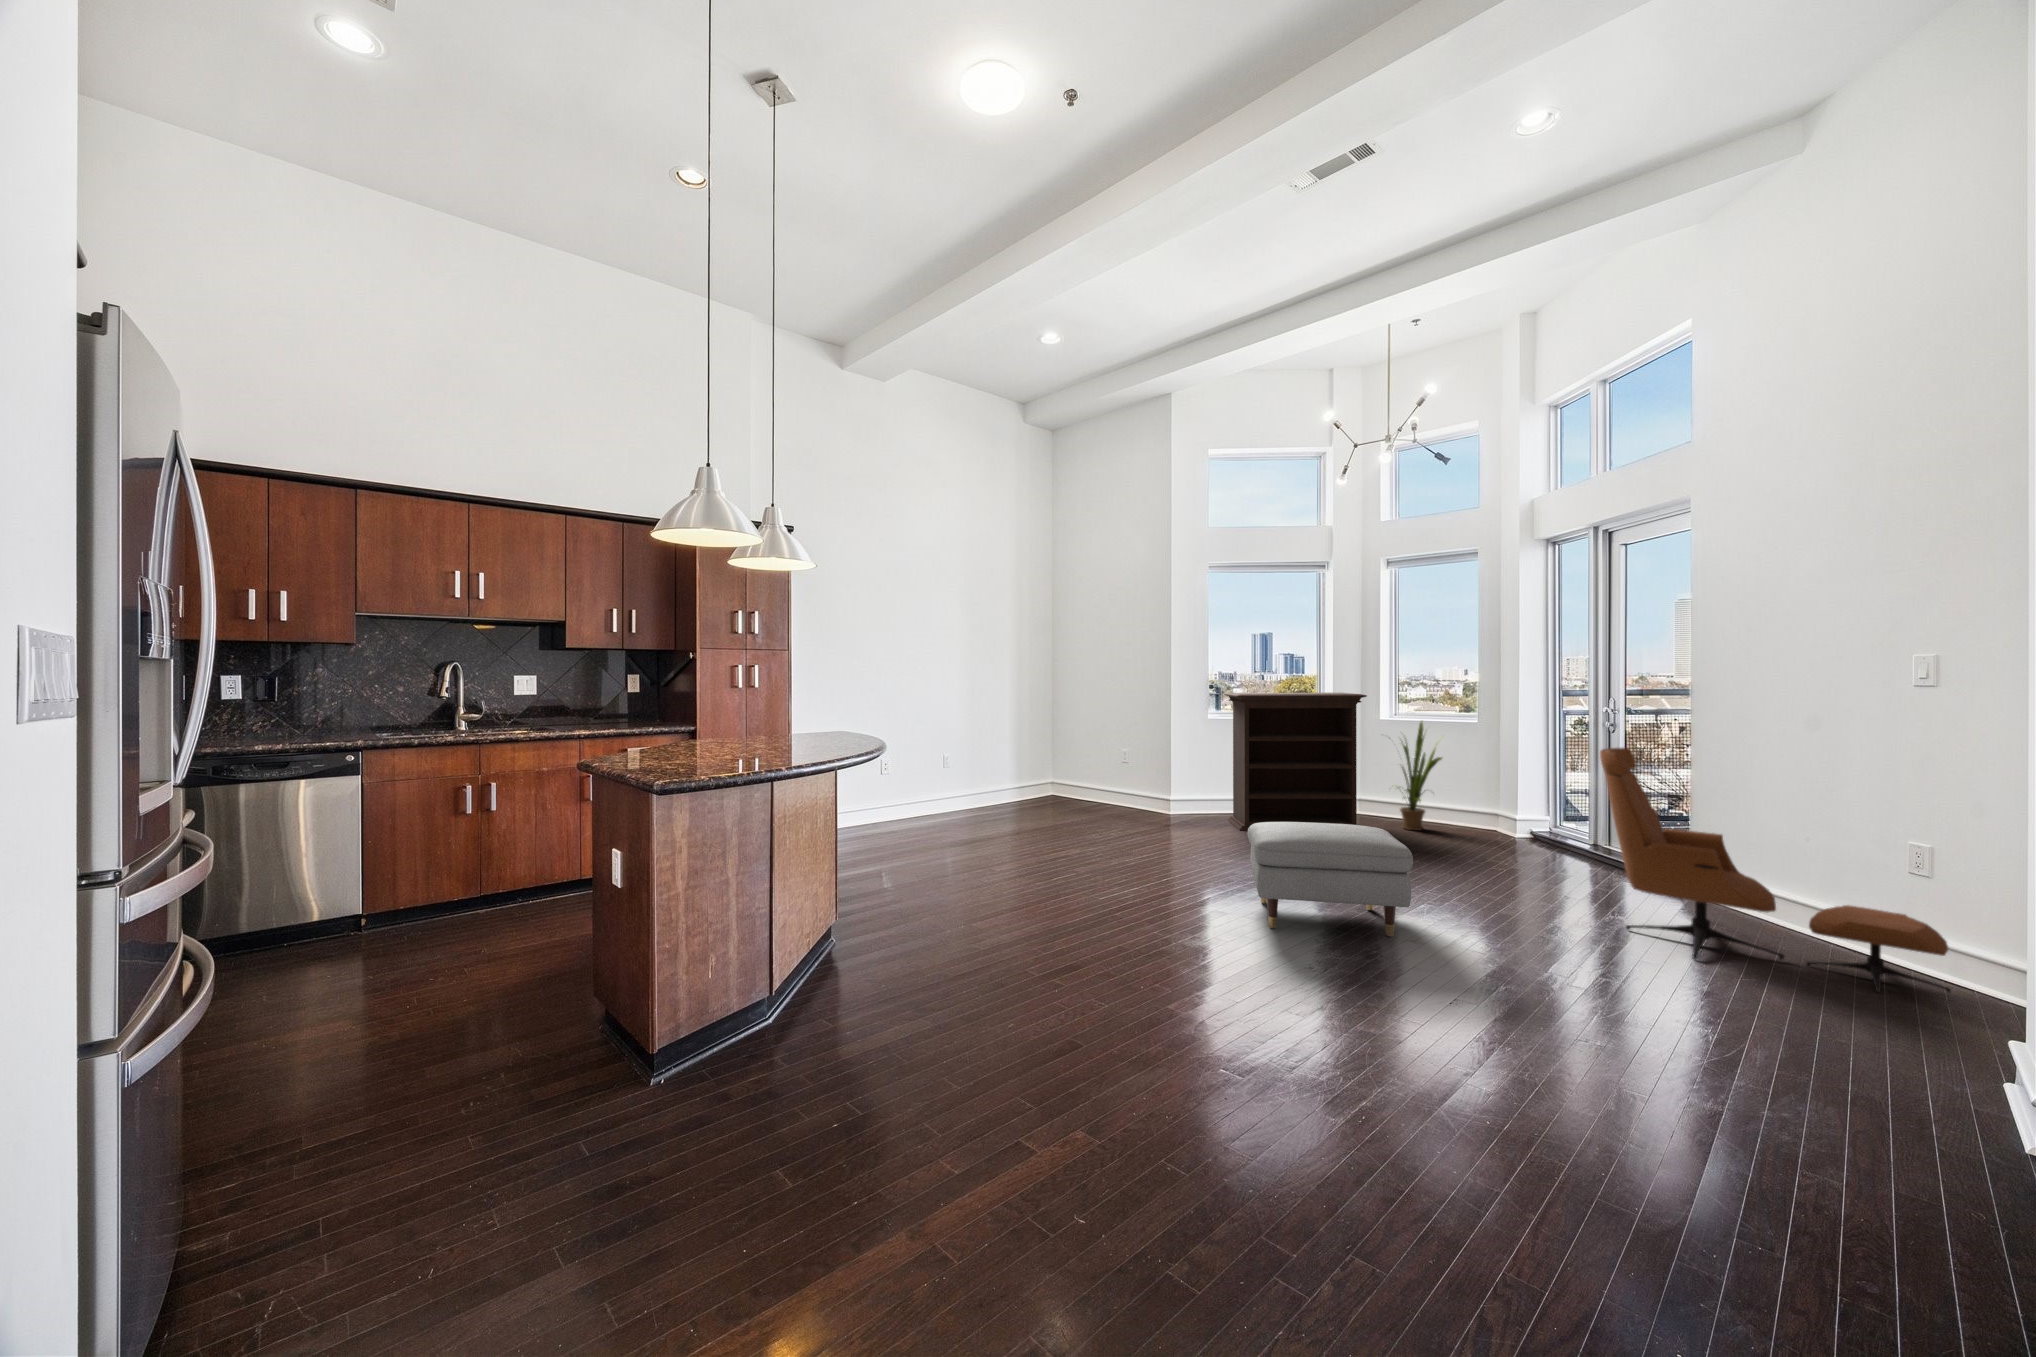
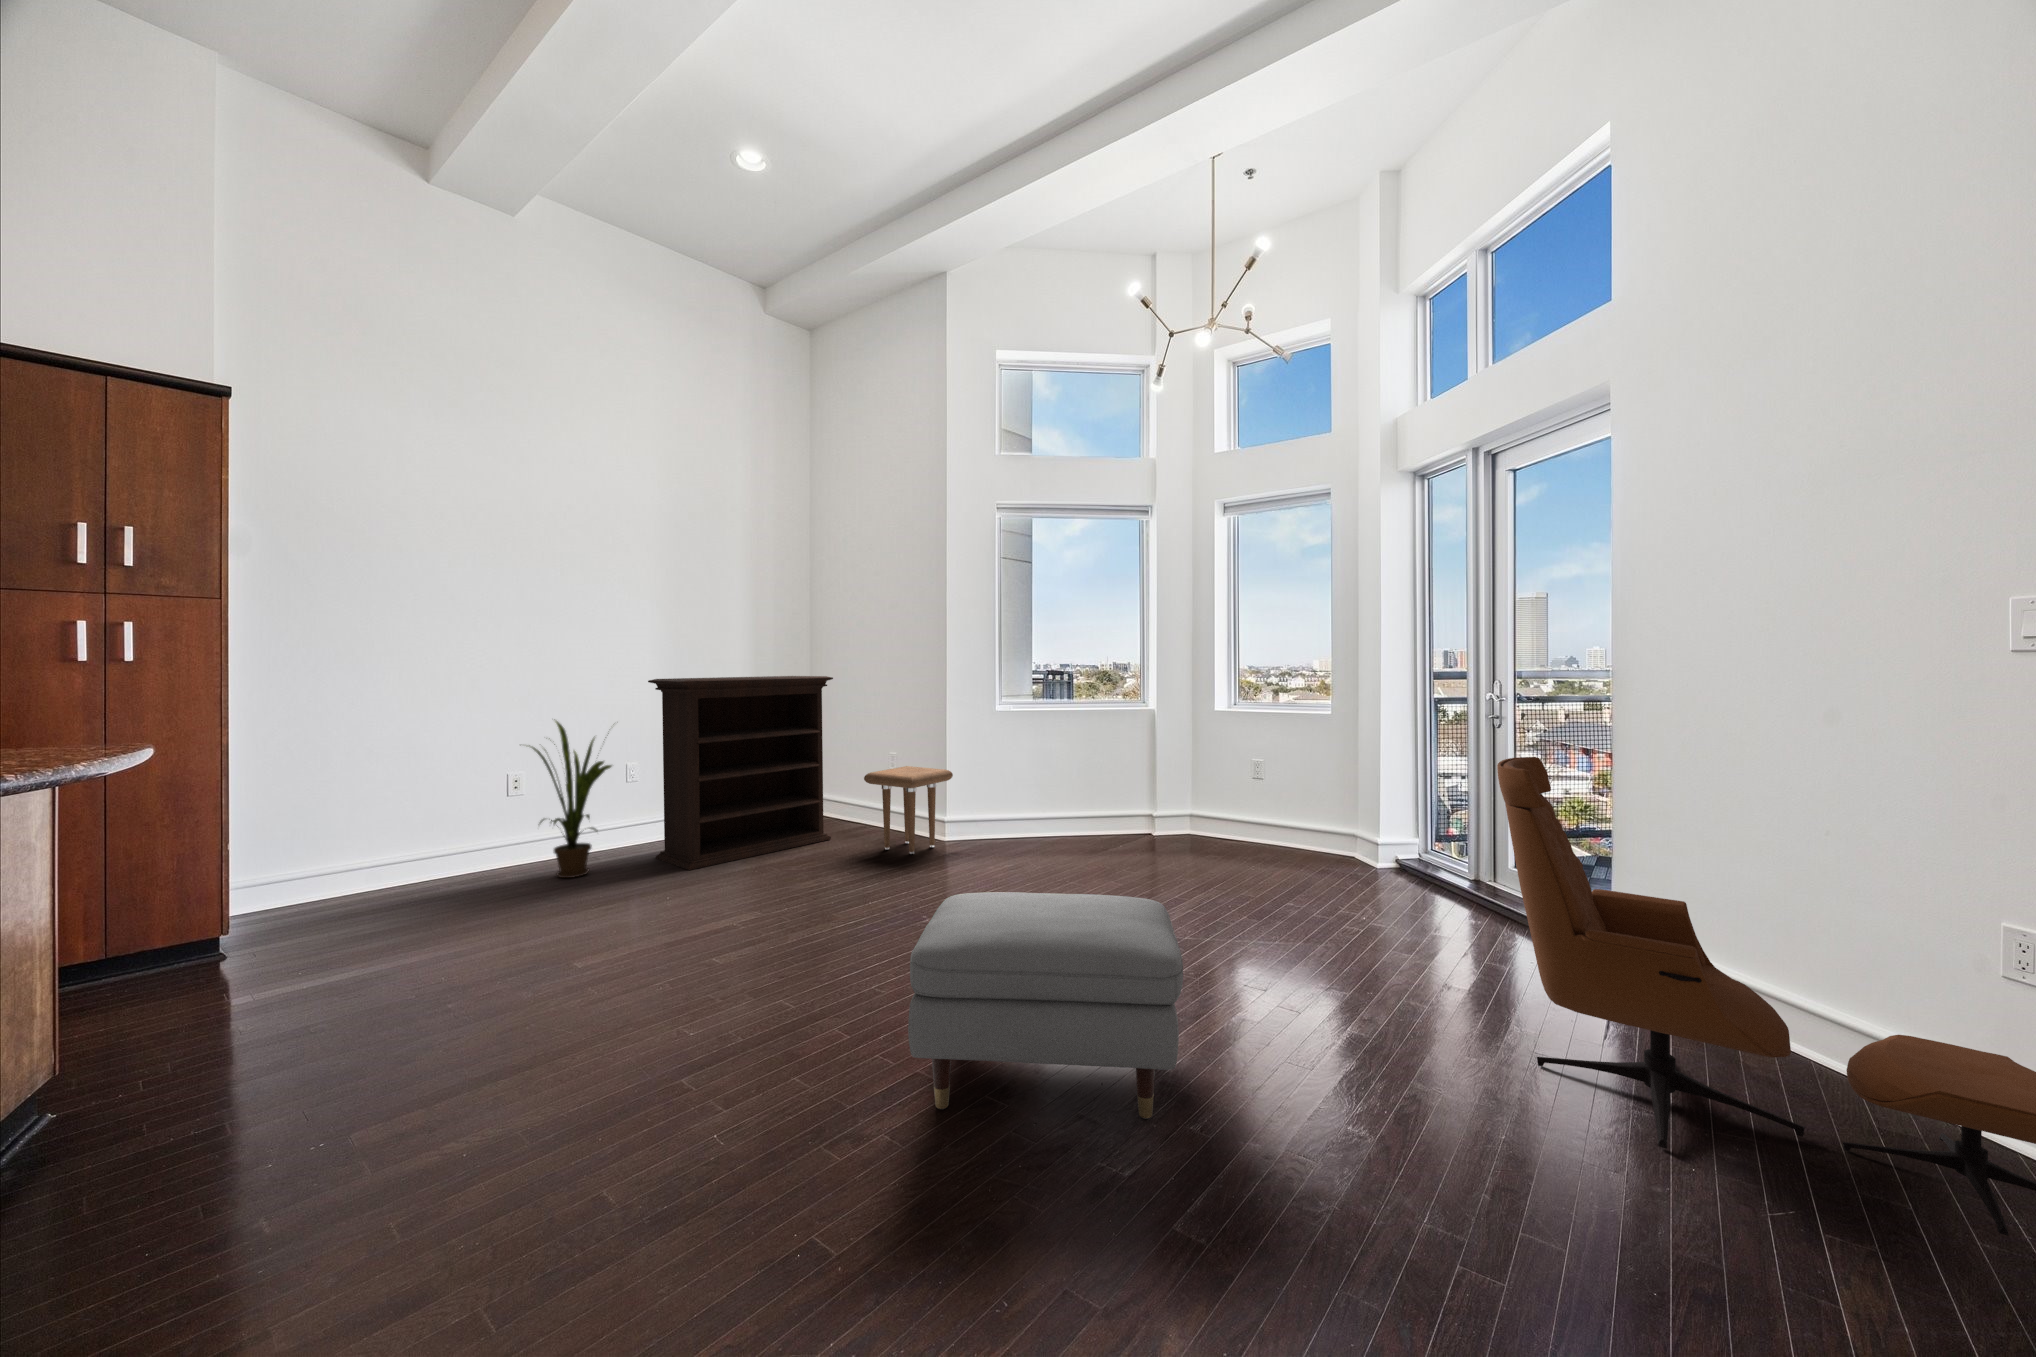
bookshelf: present [1224,693,1367,831] -> present [648,676,833,870]
house plant: present [1398,722,1443,831] -> present [529,721,611,878]
side table: none [1115,757,1178,820] -> present [864,766,953,854]

